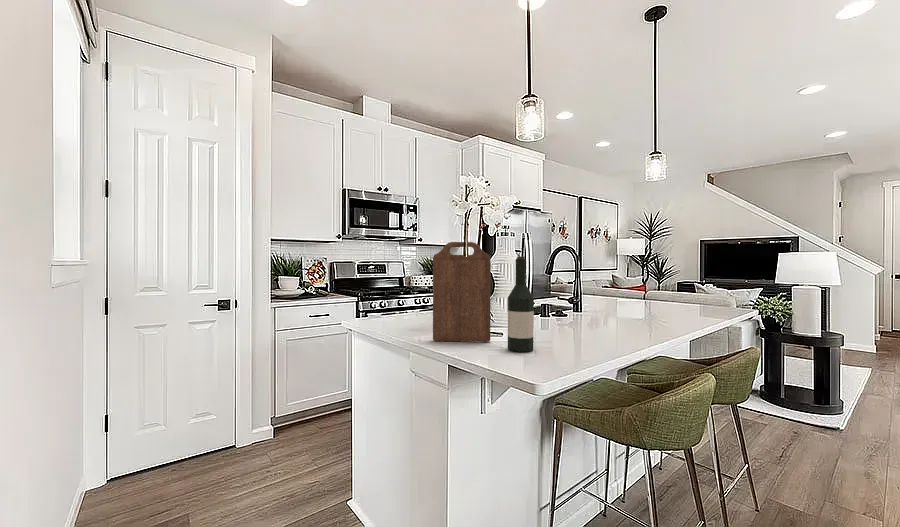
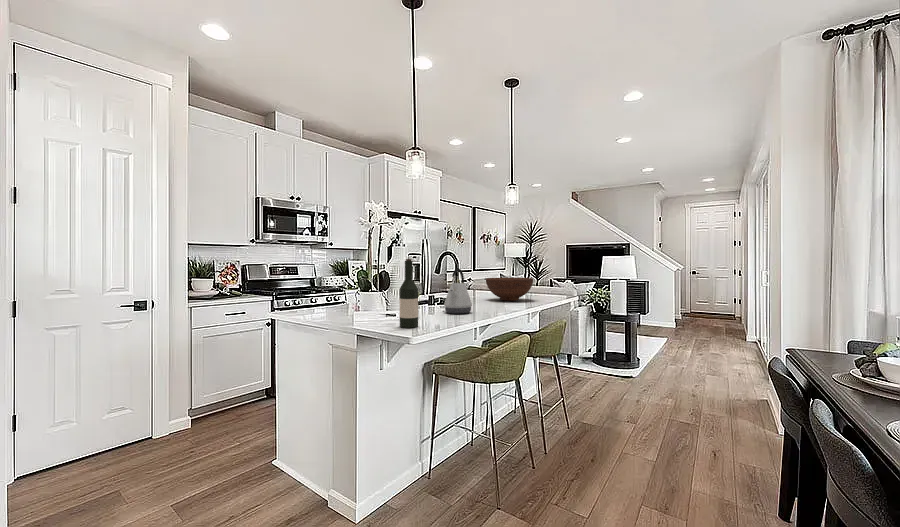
cutting board: present [433,242,491,342] -> none [343,248,387,324]
kettle: none [563,269,602,331] -> present [444,268,472,314]
fruit bowl: none [612,281,680,312] -> present [486,278,533,301]

